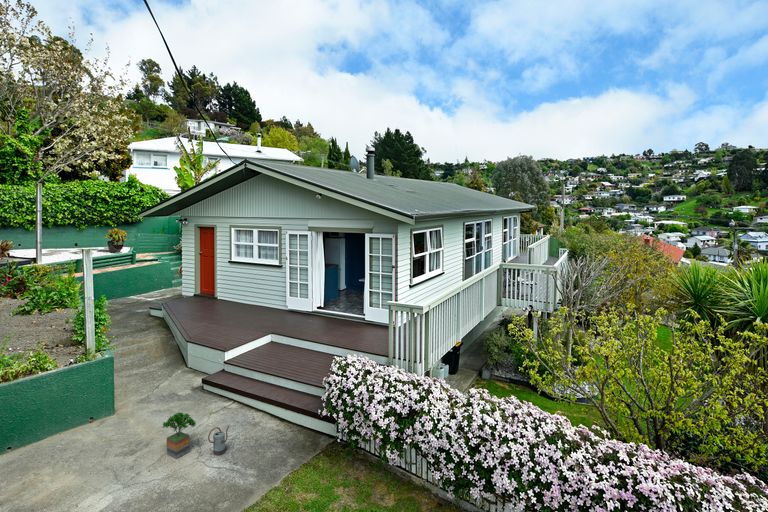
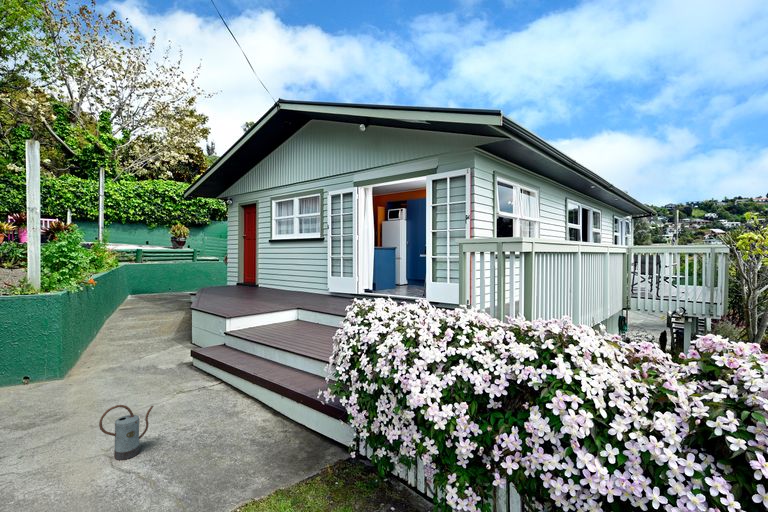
potted tree: present [163,412,196,459] -> none [23,373,93,460]

